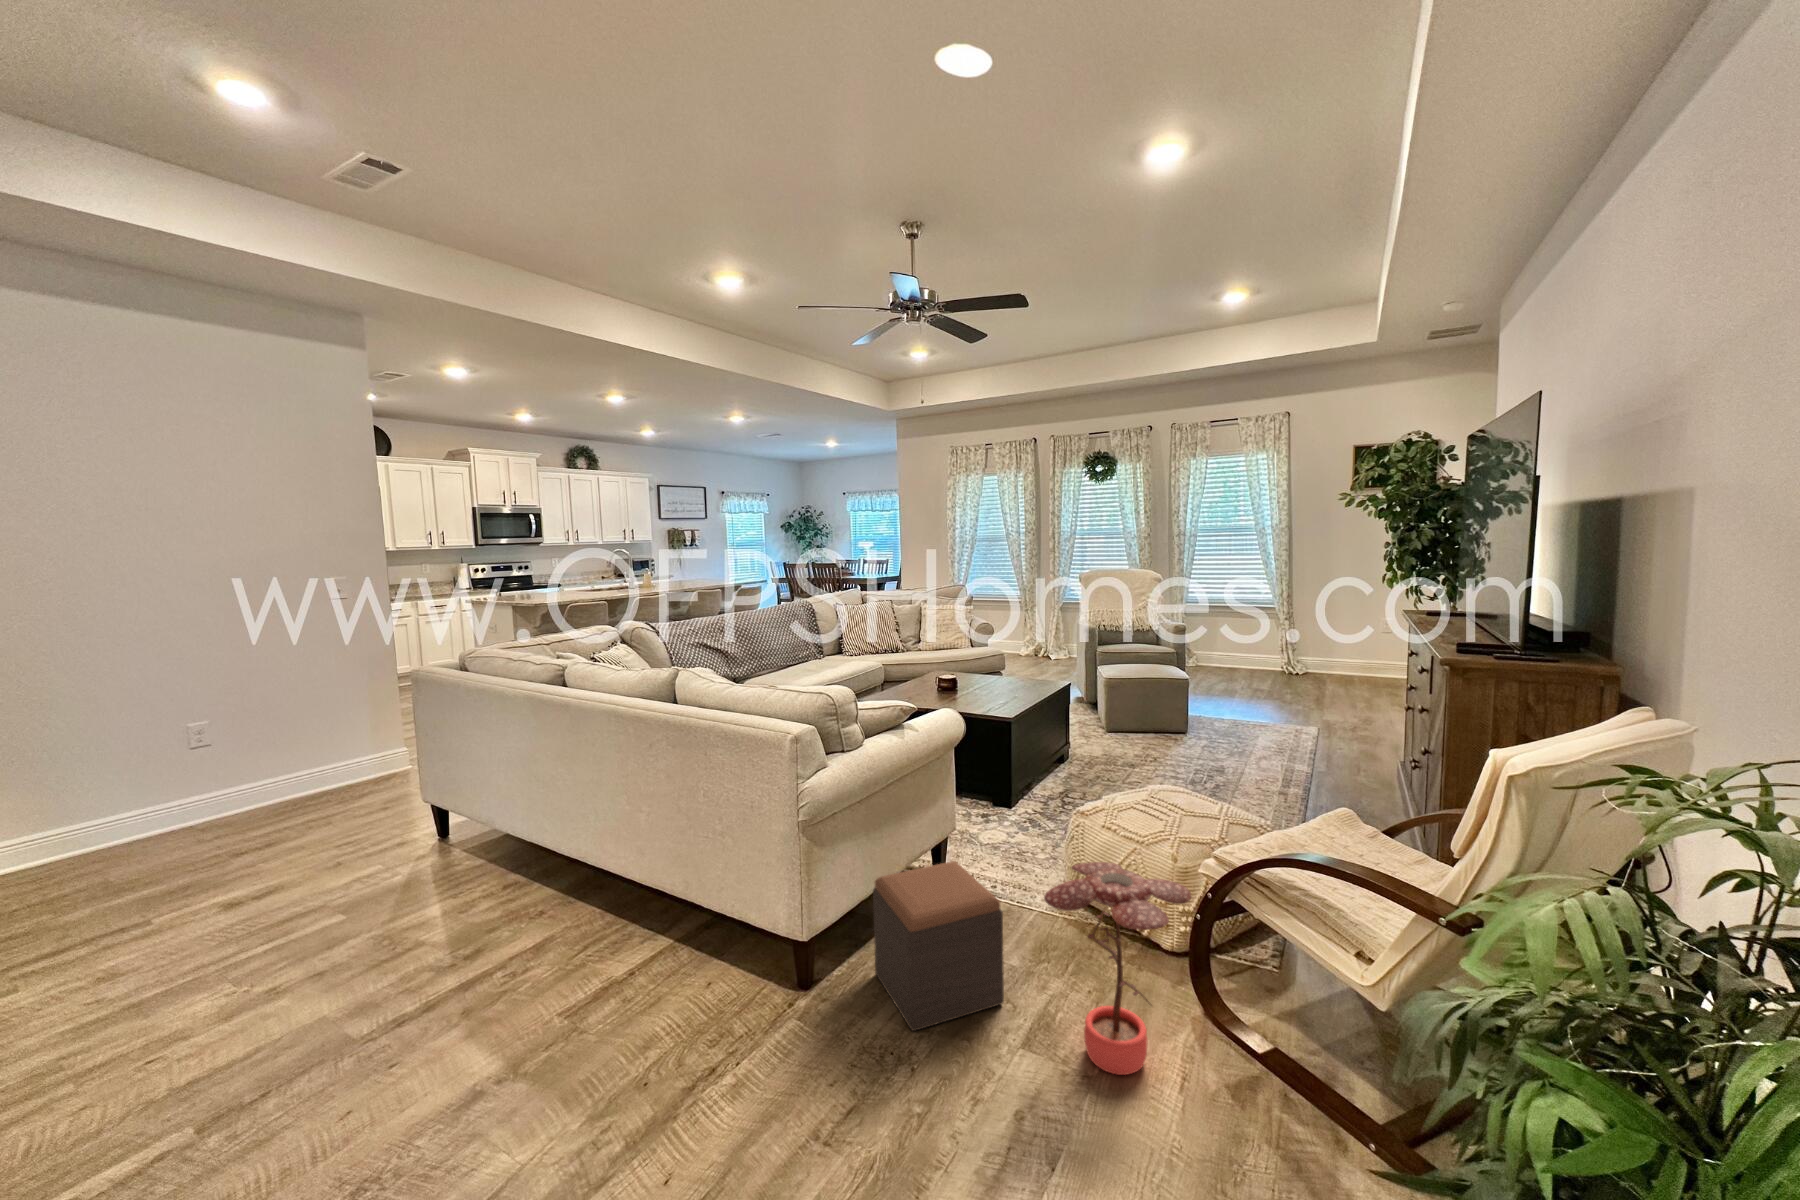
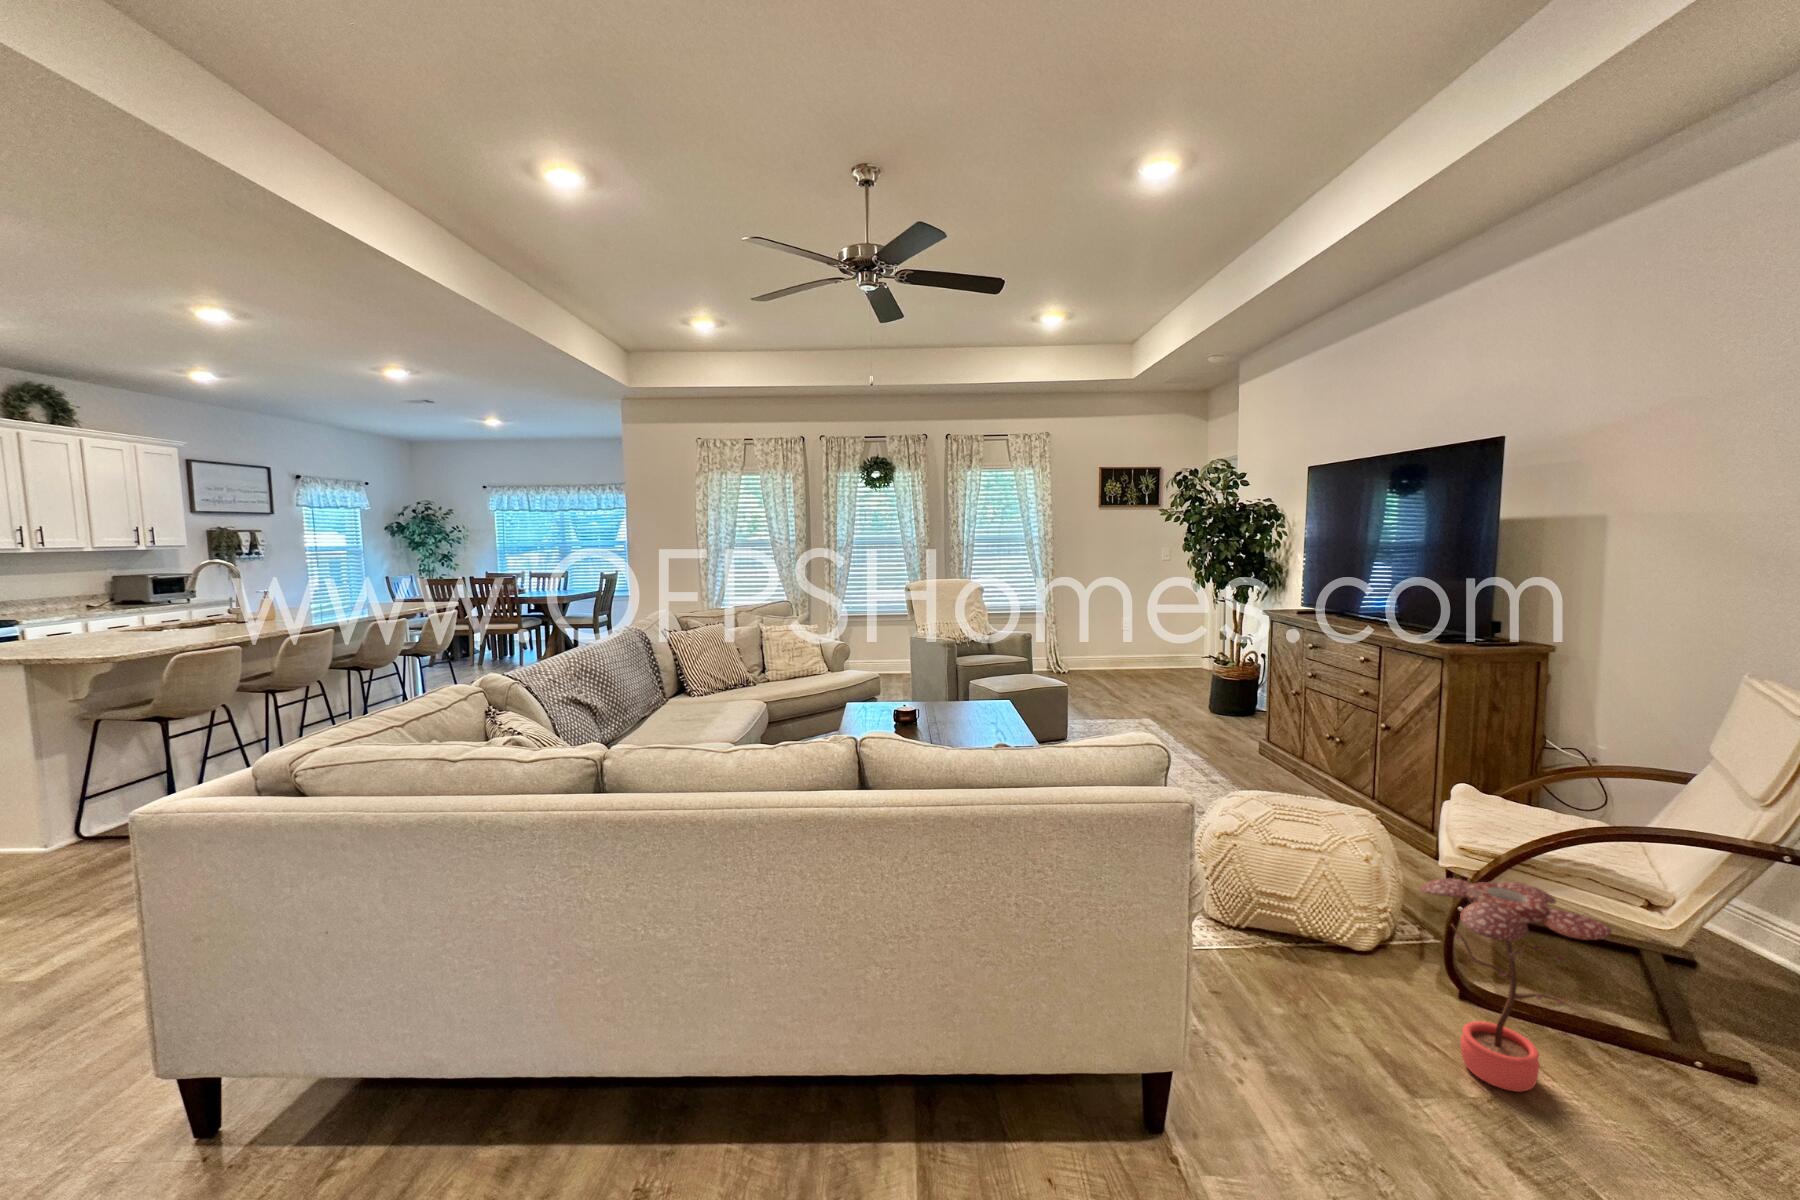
footstool: present [873,861,1004,1031] -> none [1217,920,1364,1136]

